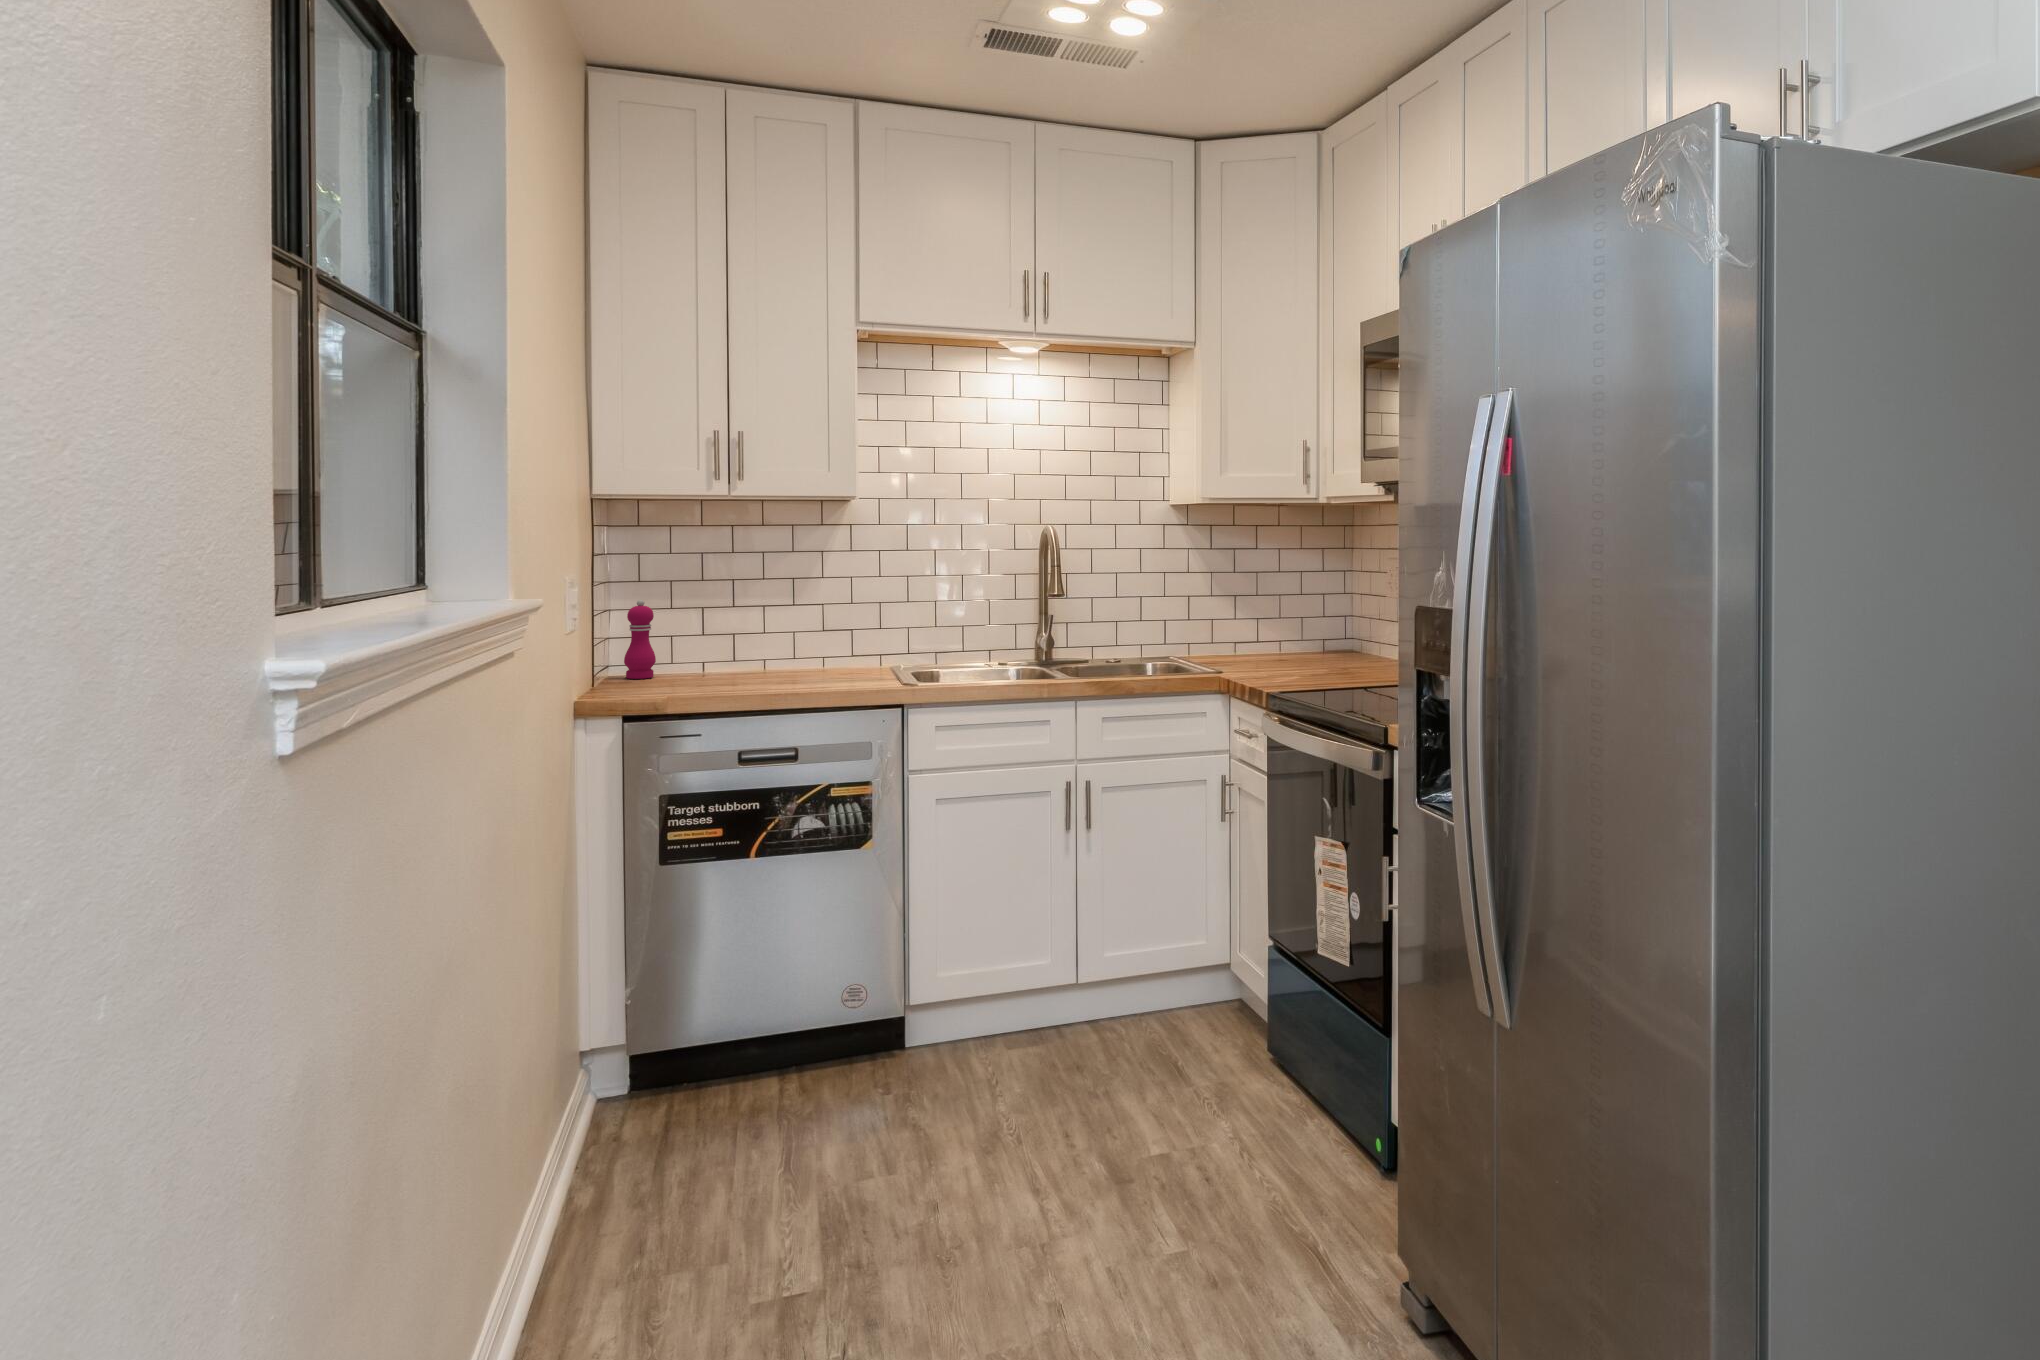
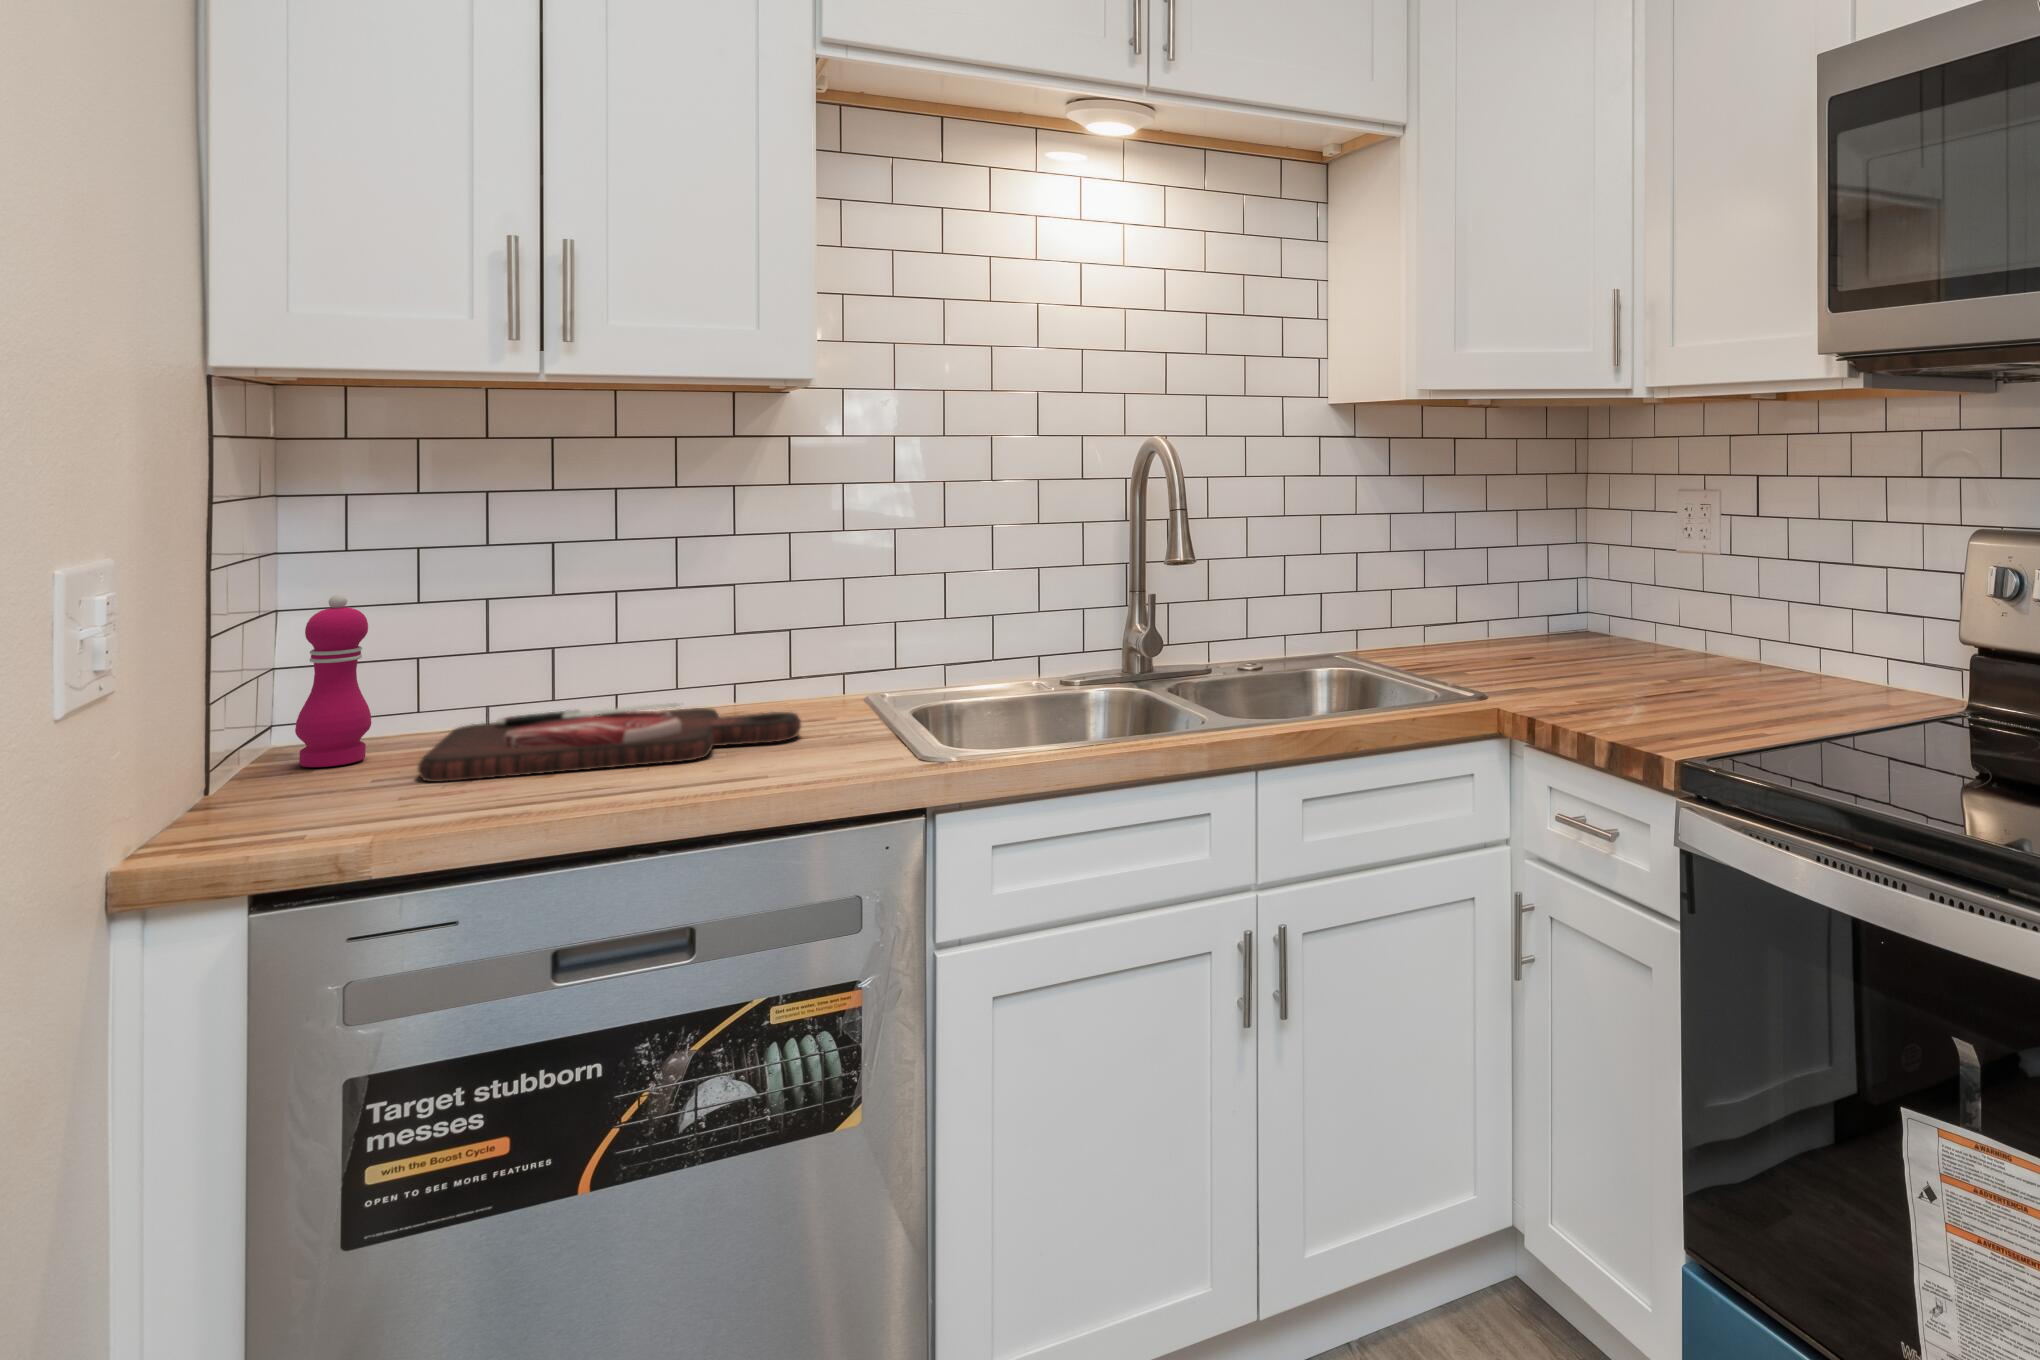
cutting board: none [679,656,852,684] -> present [417,703,801,782]

